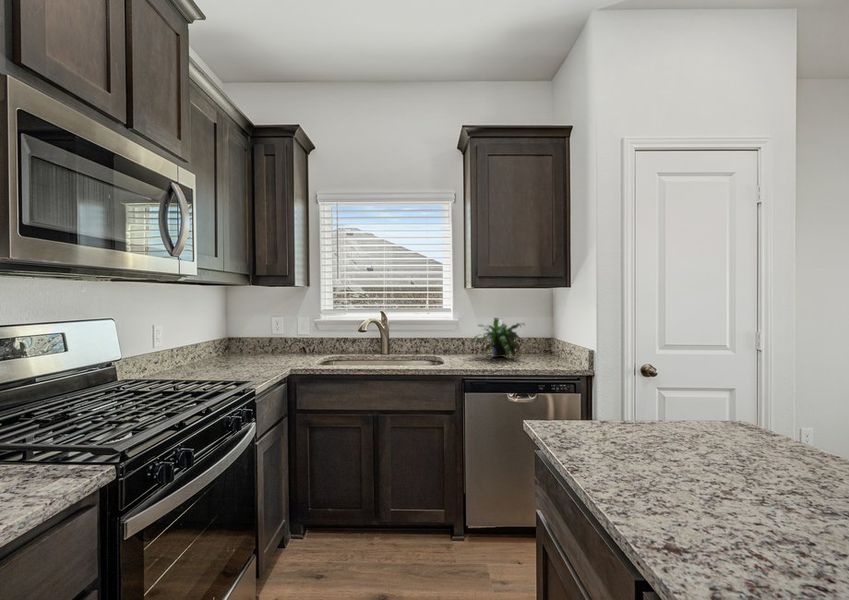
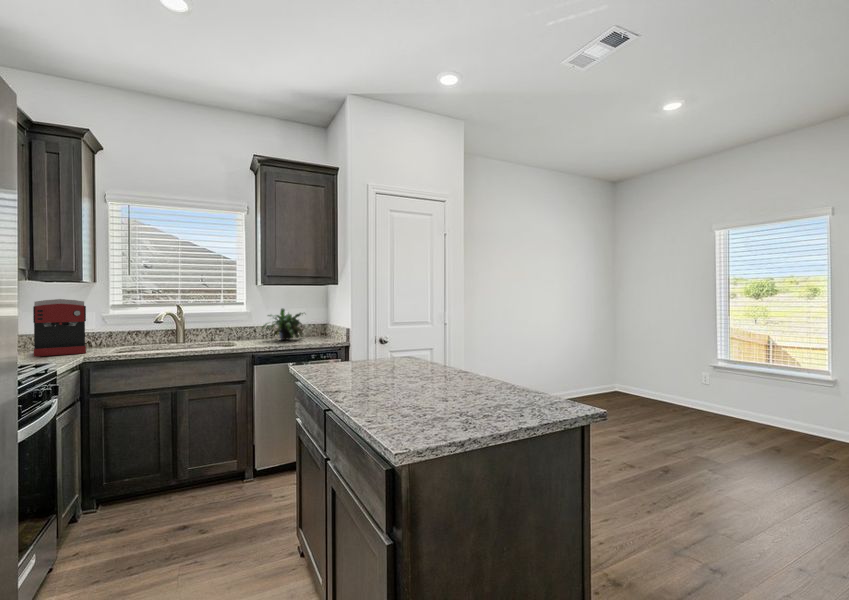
coffee maker: none [254,305,298,364] -> present [33,299,86,357]

